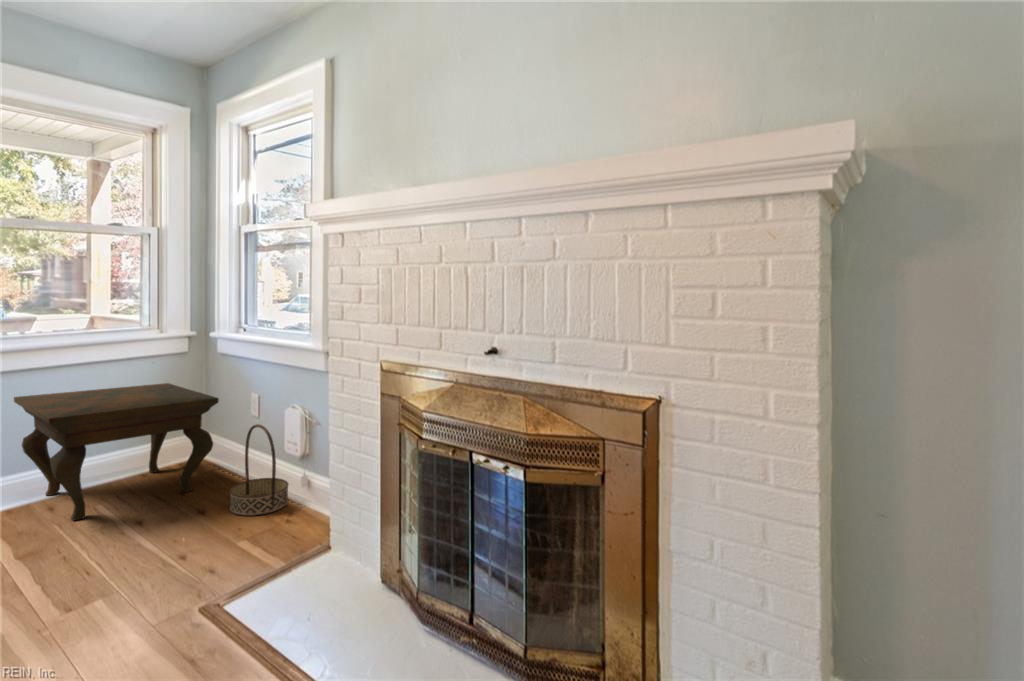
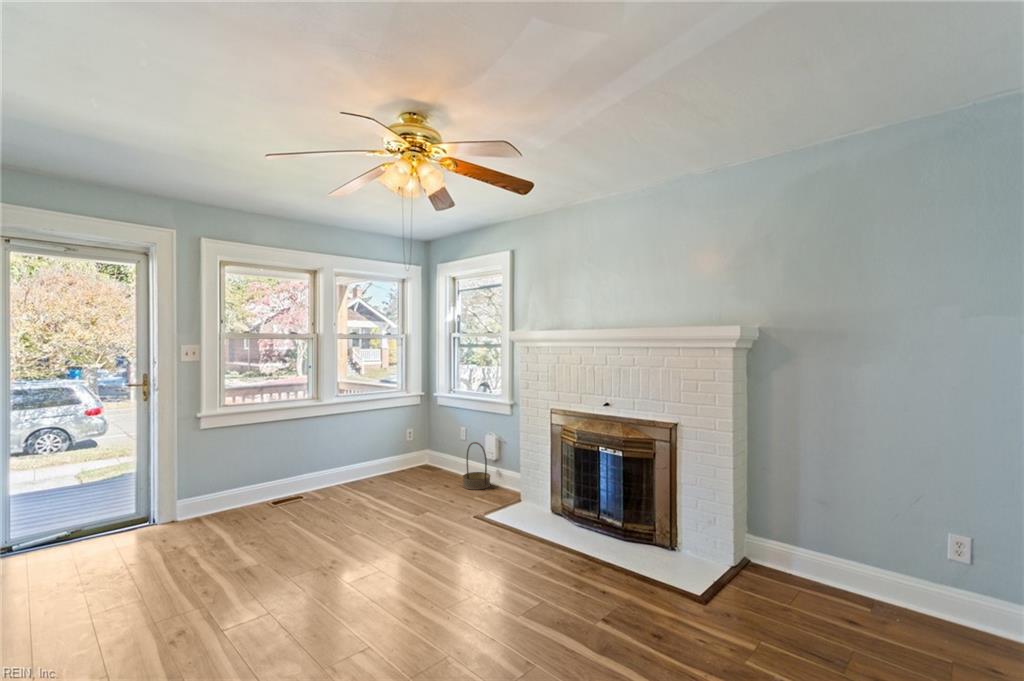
side table: present [14,383,219,520] -> none [355,421,450,490]

